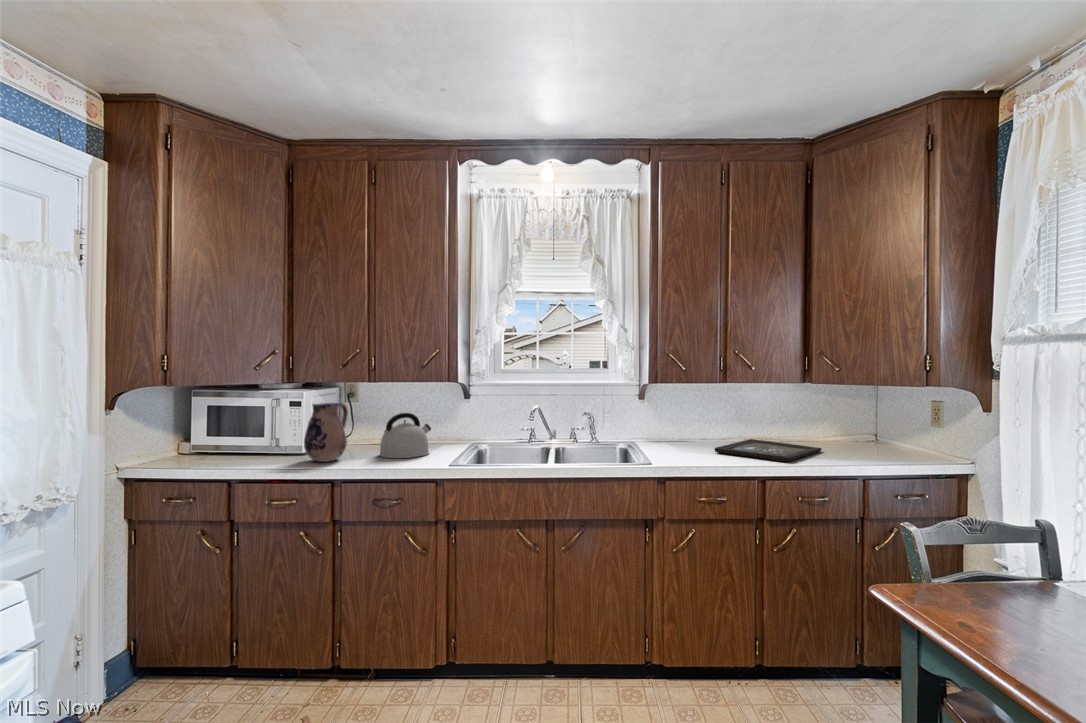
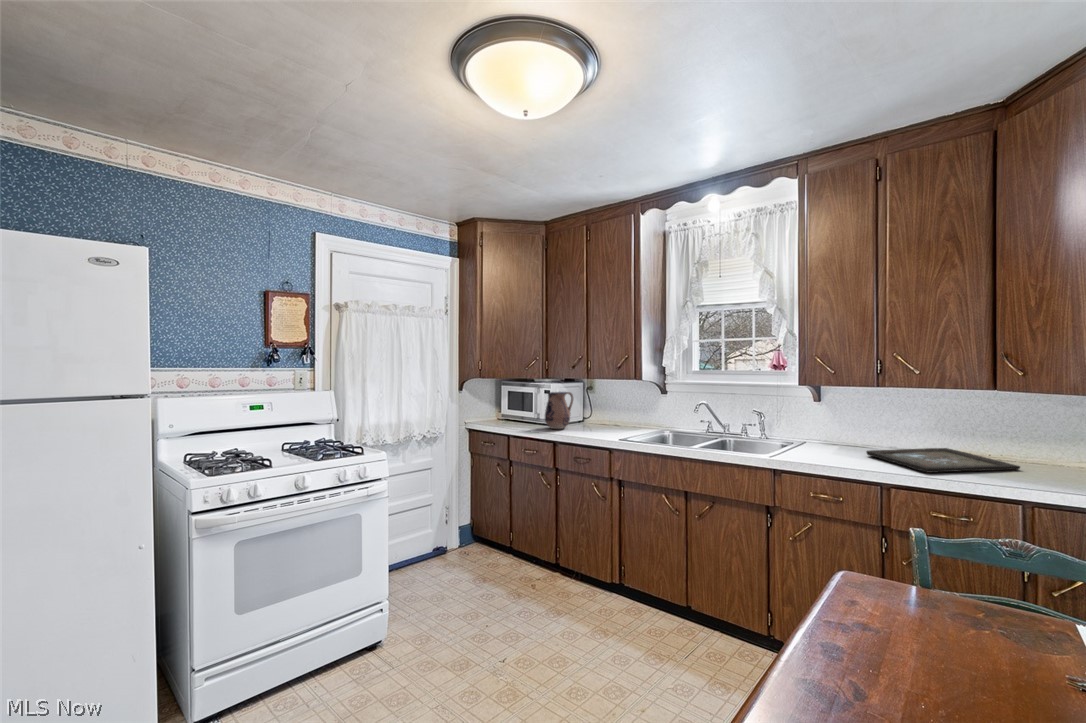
kettle: present [380,413,431,458] -> none [591,400,628,432]

